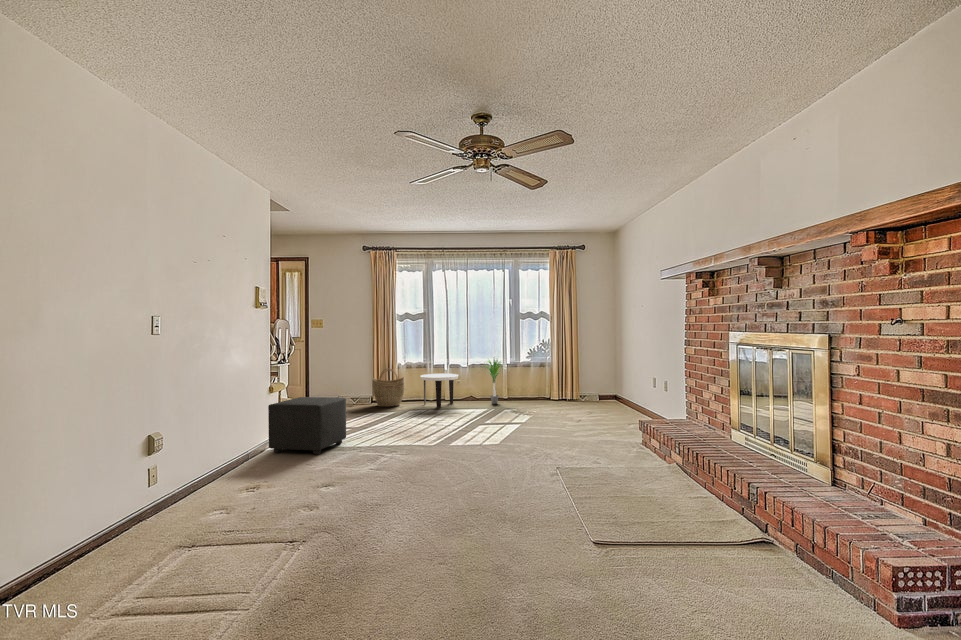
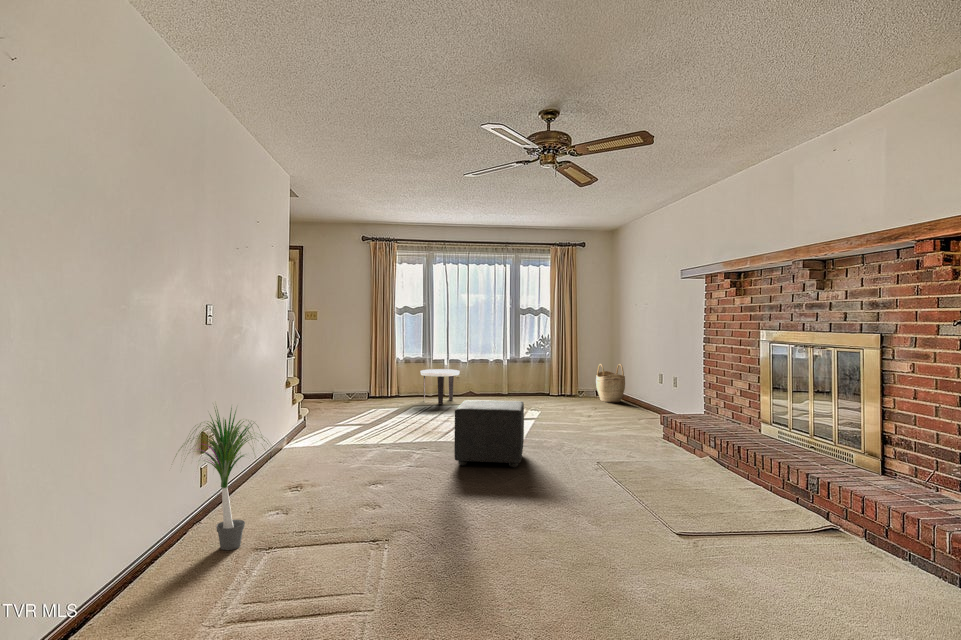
potted plant: present [487,359,501,404] -> present [175,406,268,550]
woven basket: present [372,368,405,407] -> present [596,364,625,402]
ottoman: present [268,397,346,454] -> present [454,400,524,467]

